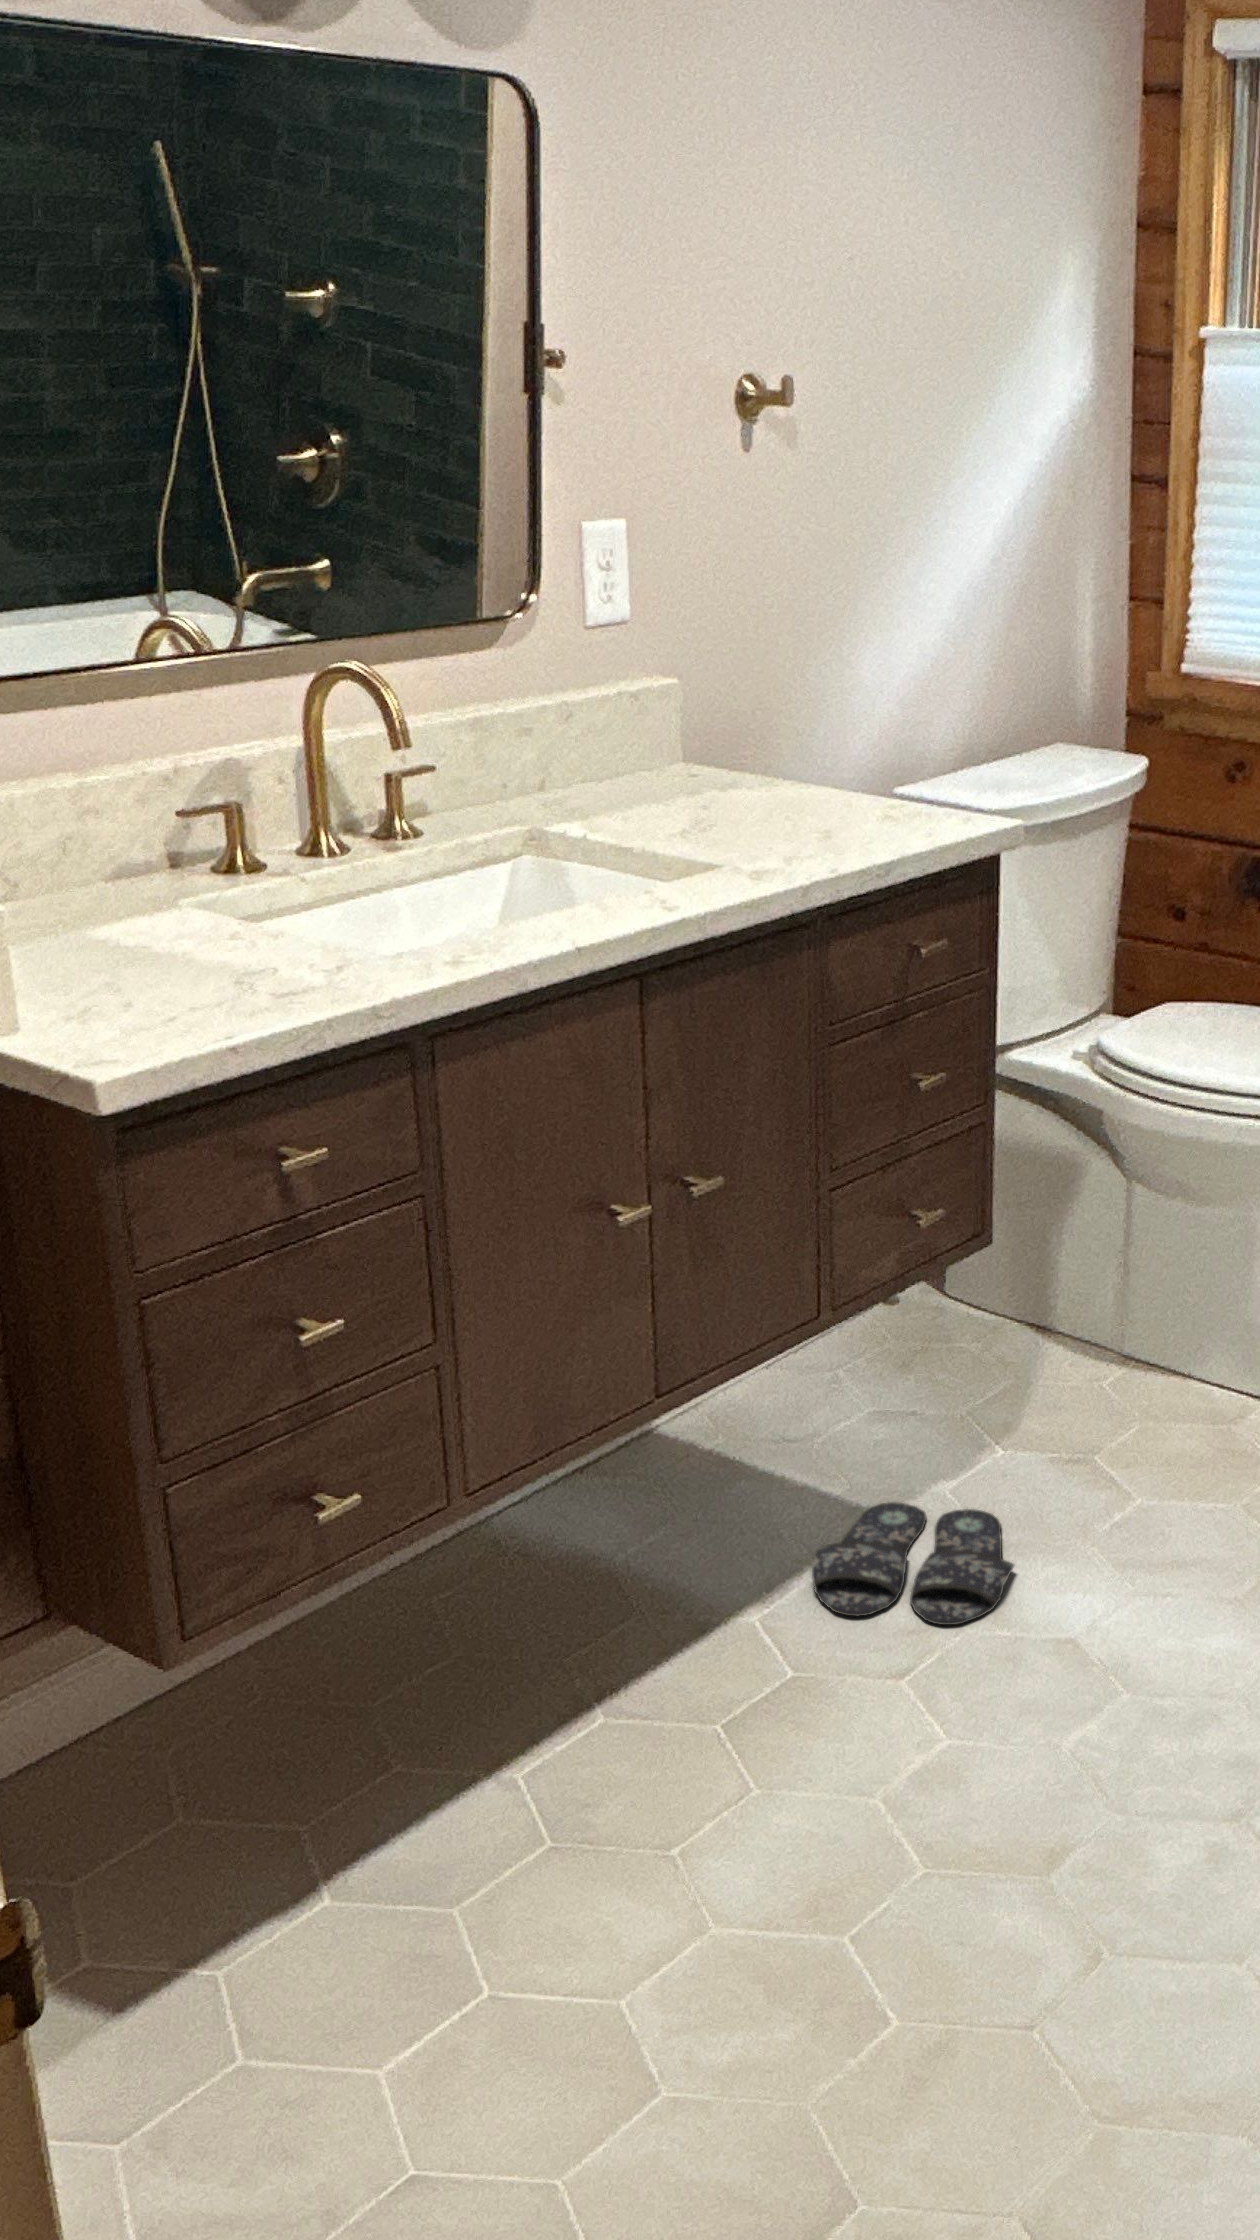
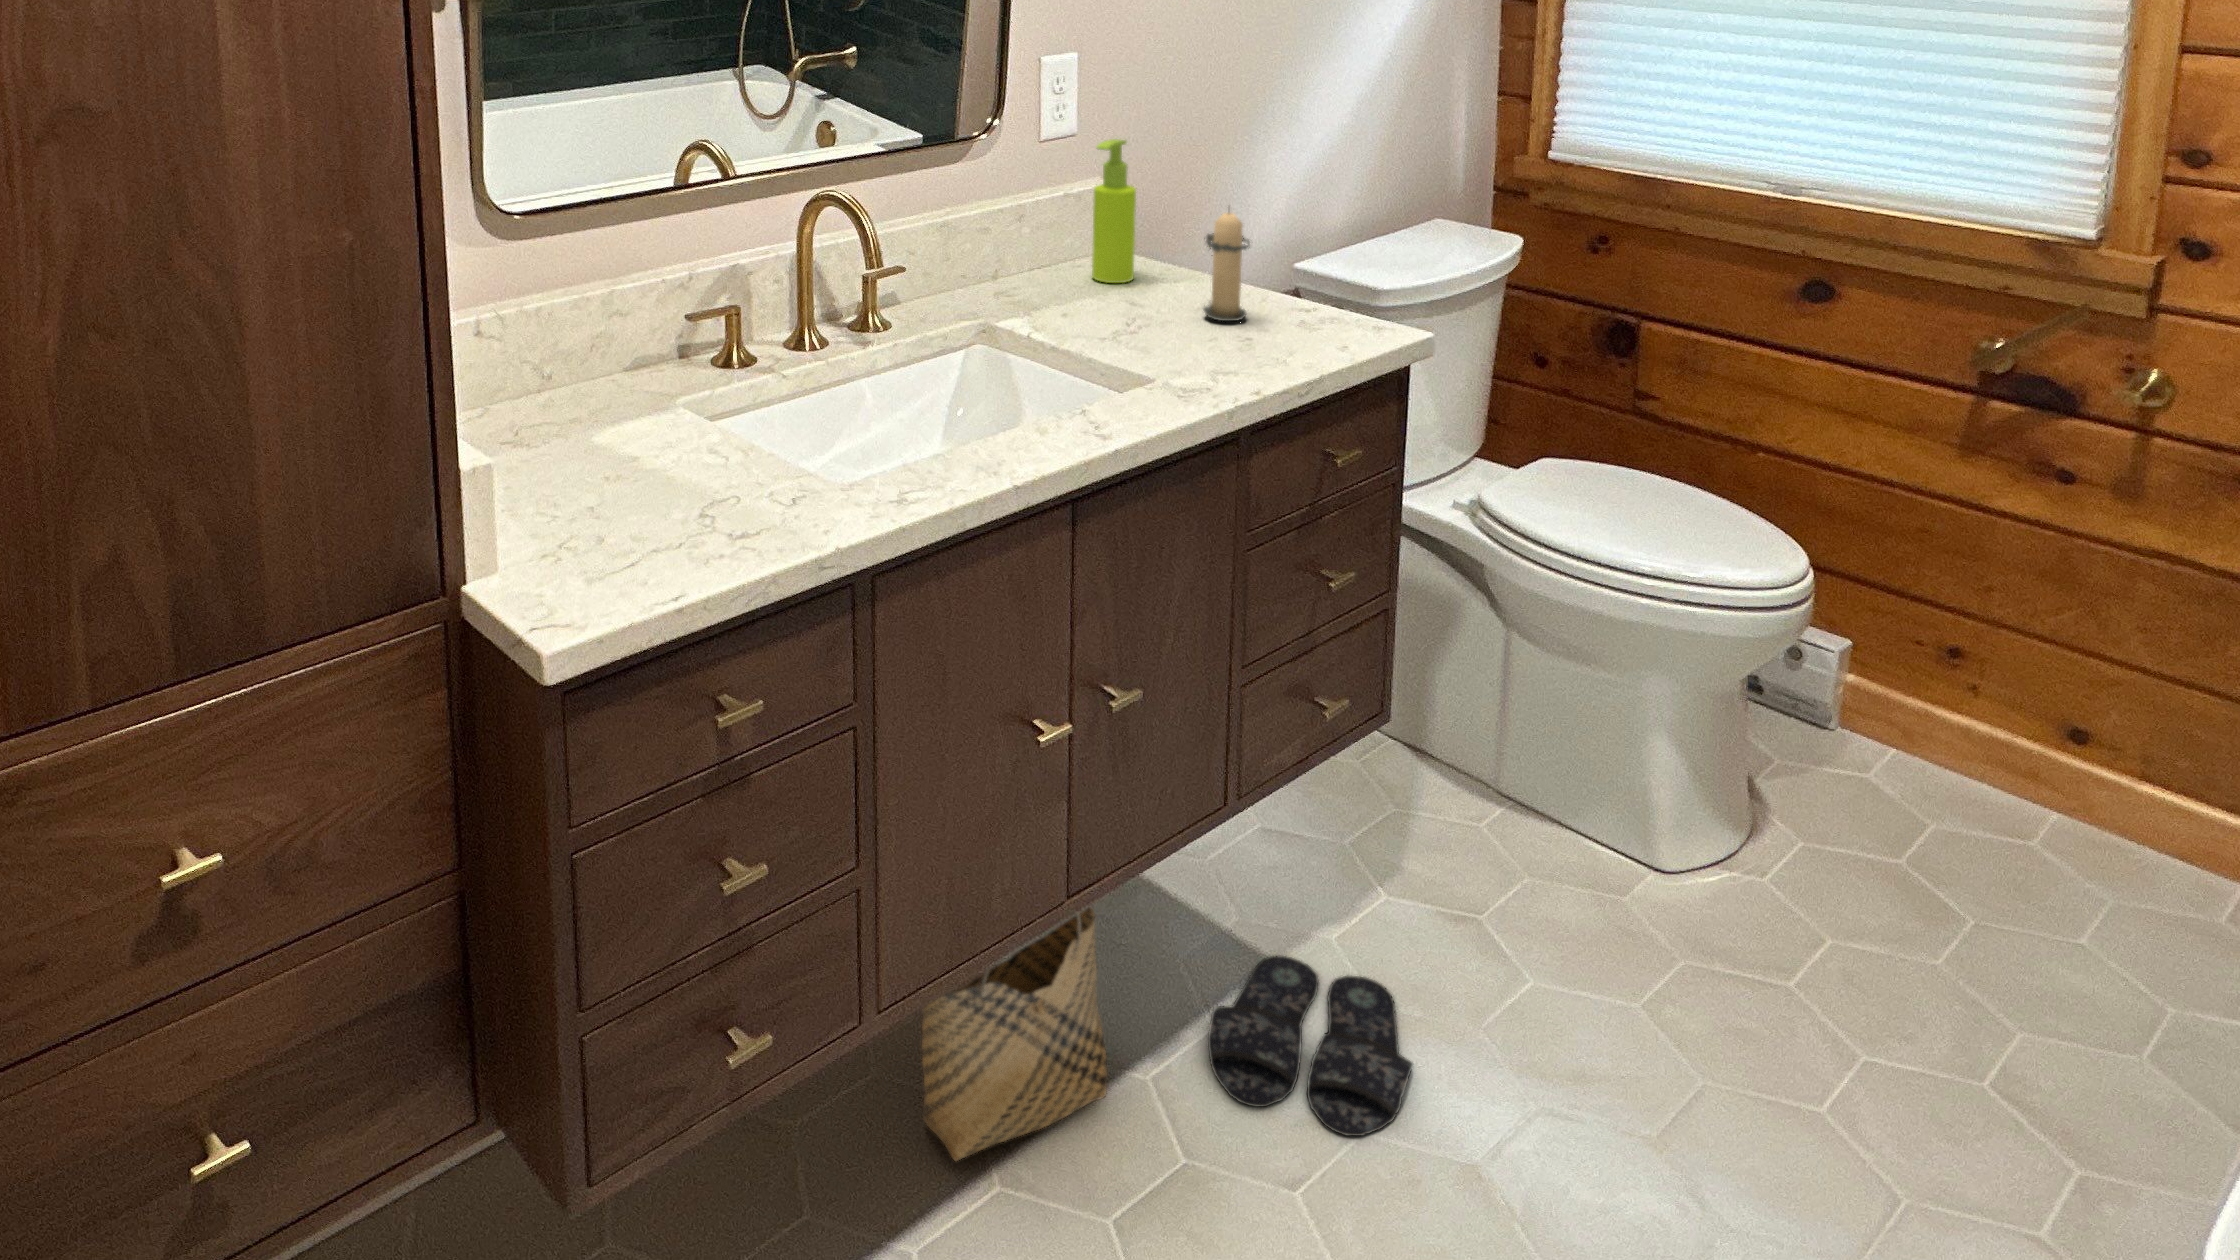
soap dispenser: none [653,621,705,791] -> present [1092,139,1136,283]
candle: none [773,685,836,819] -> present [1203,212,1250,321]
woven basket: none [500,1359,708,1691] -> present [922,908,1107,1161]

